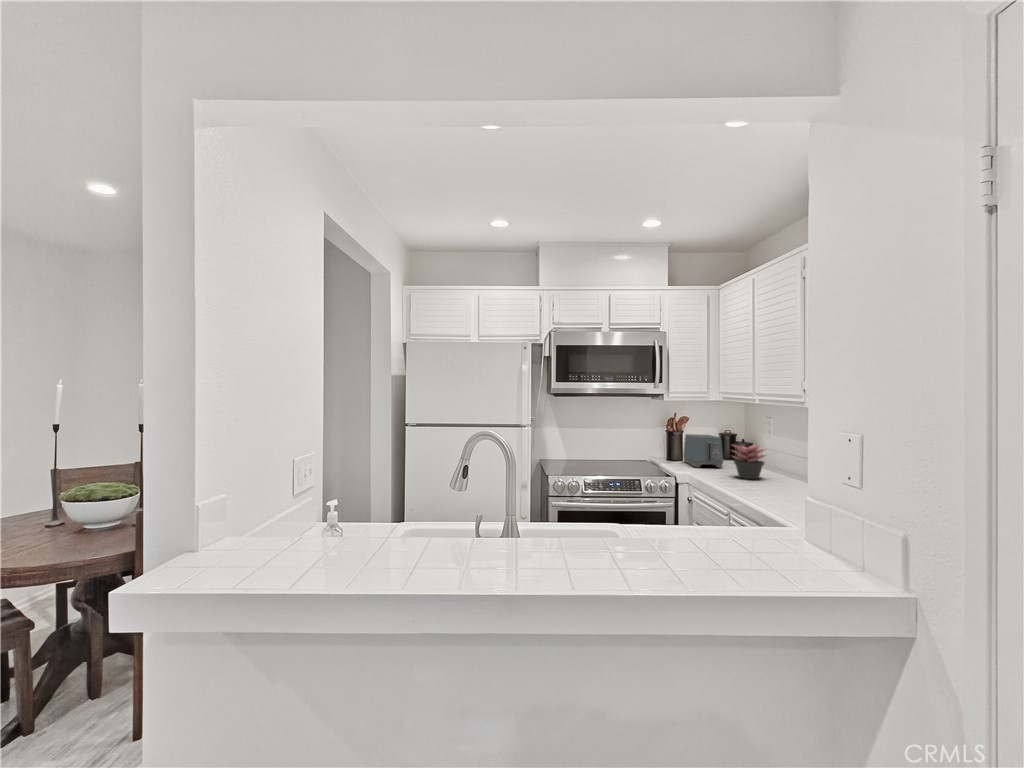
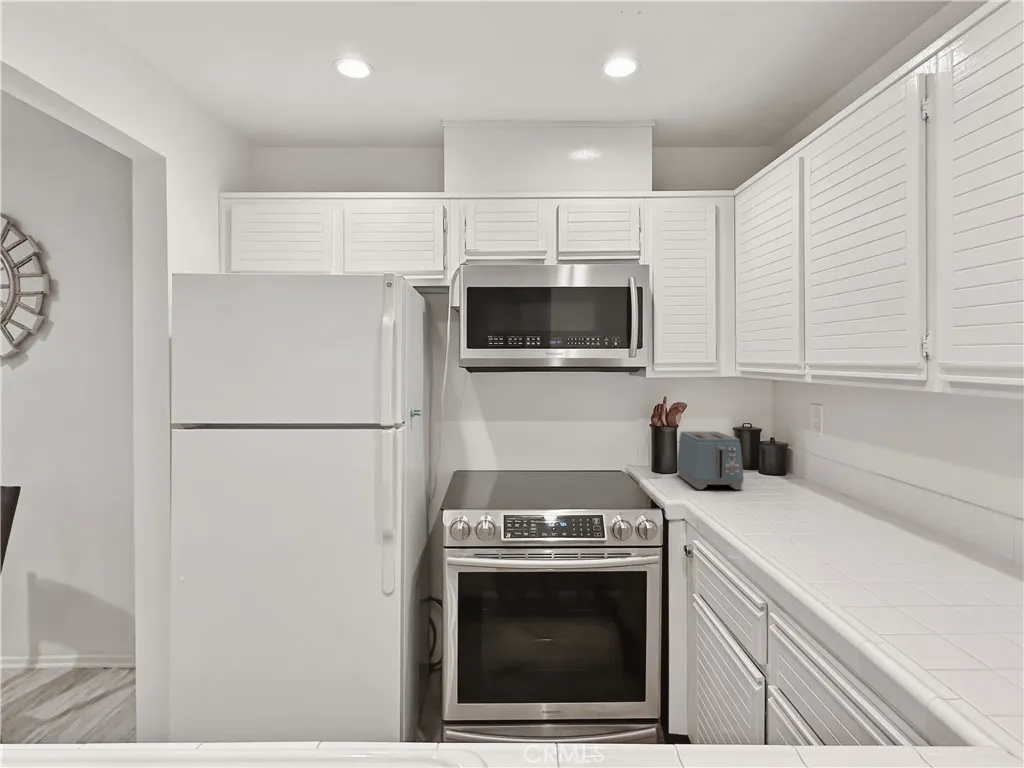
succulent plant: present [732,444,766,479] -> none [761,455,828,520]

